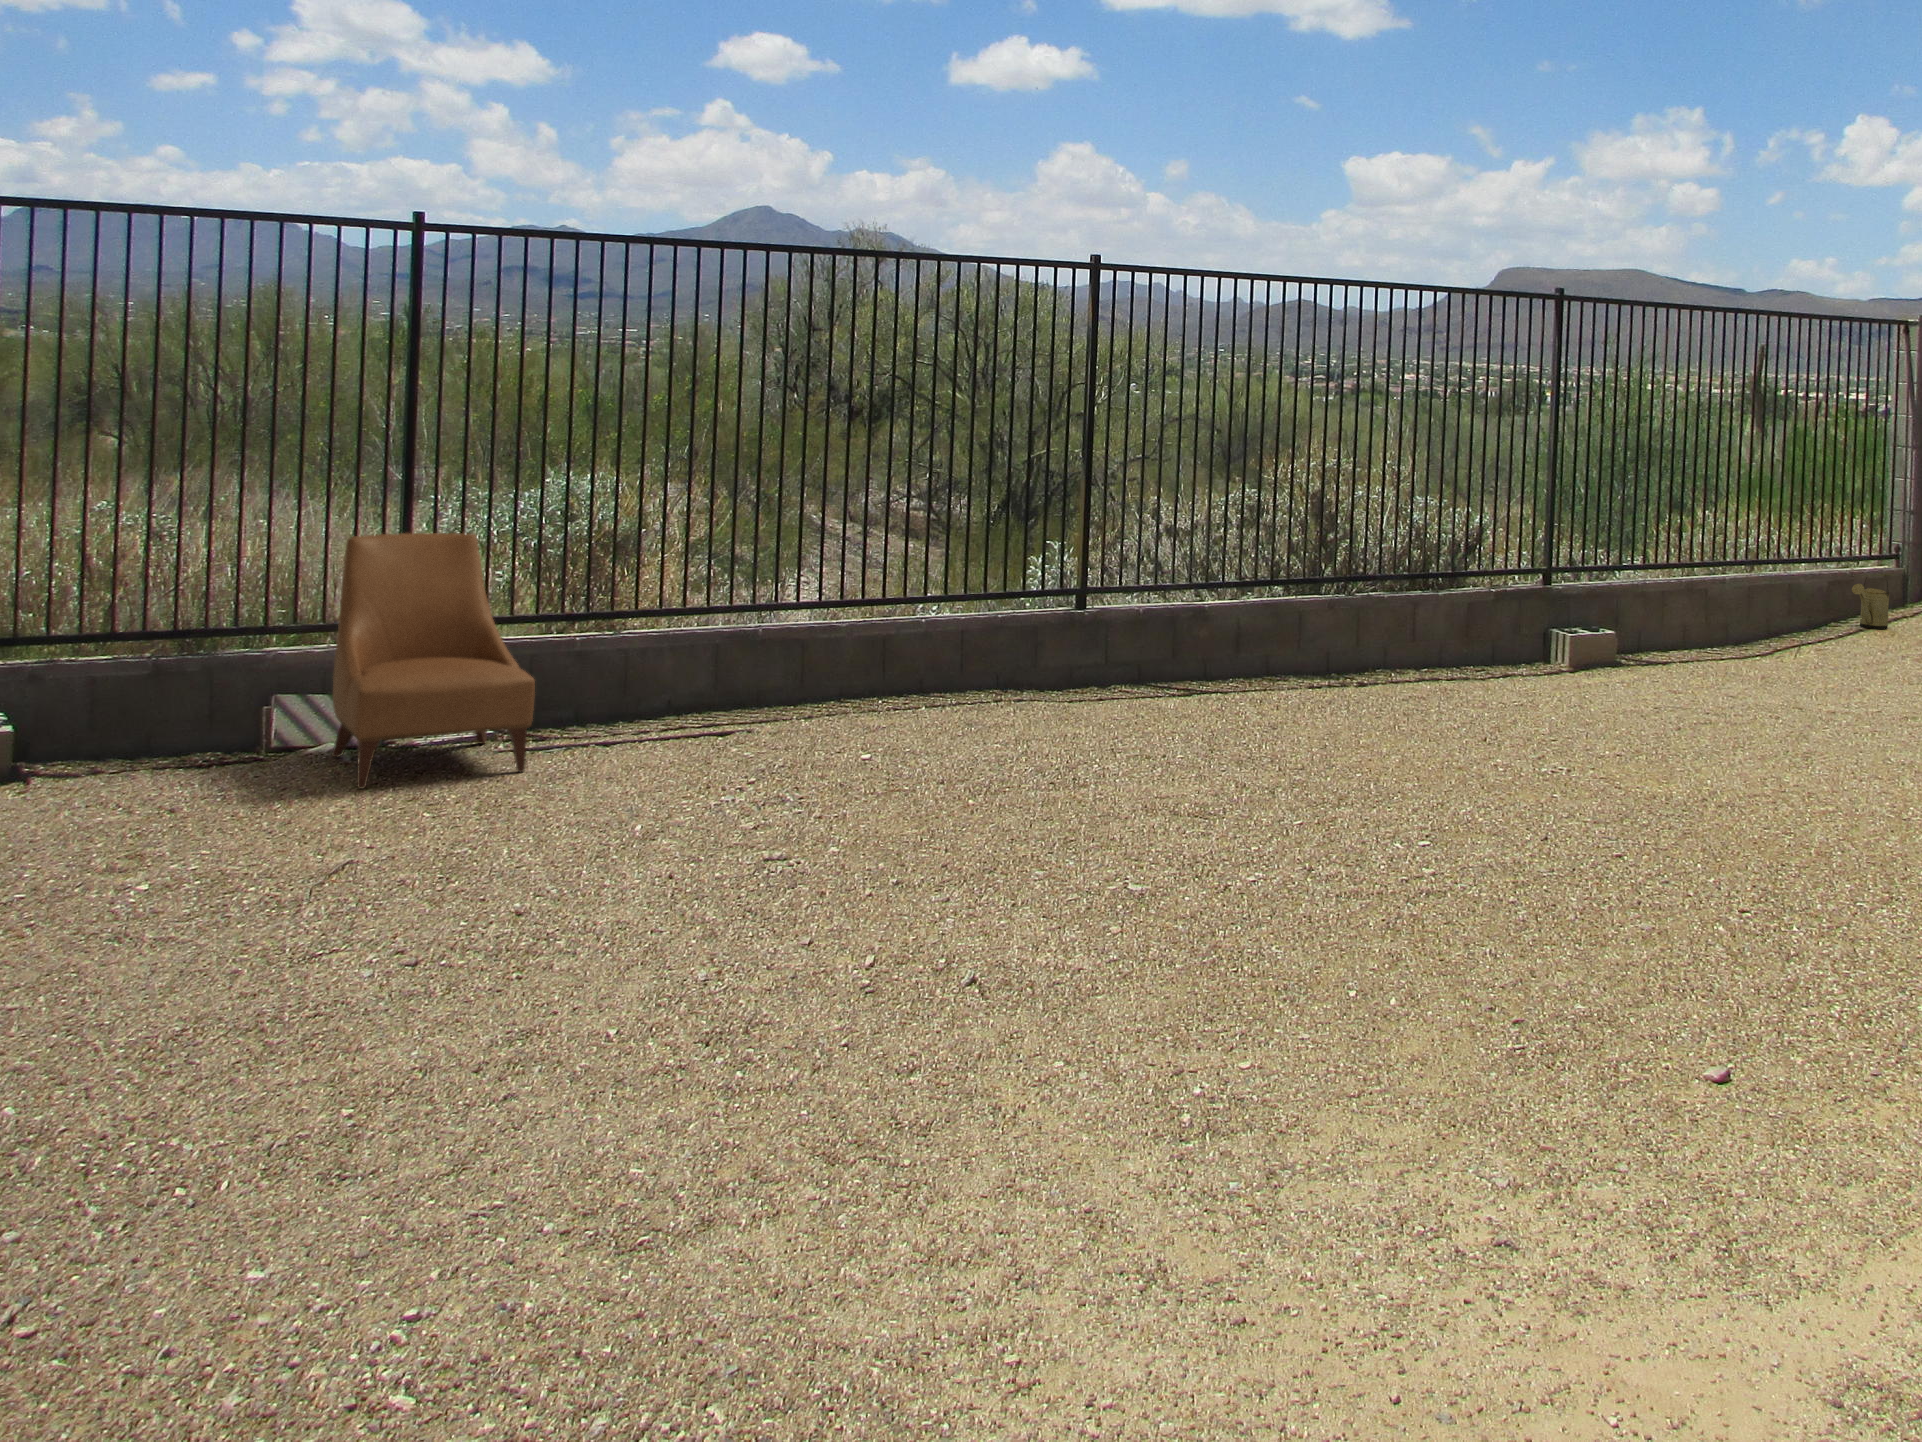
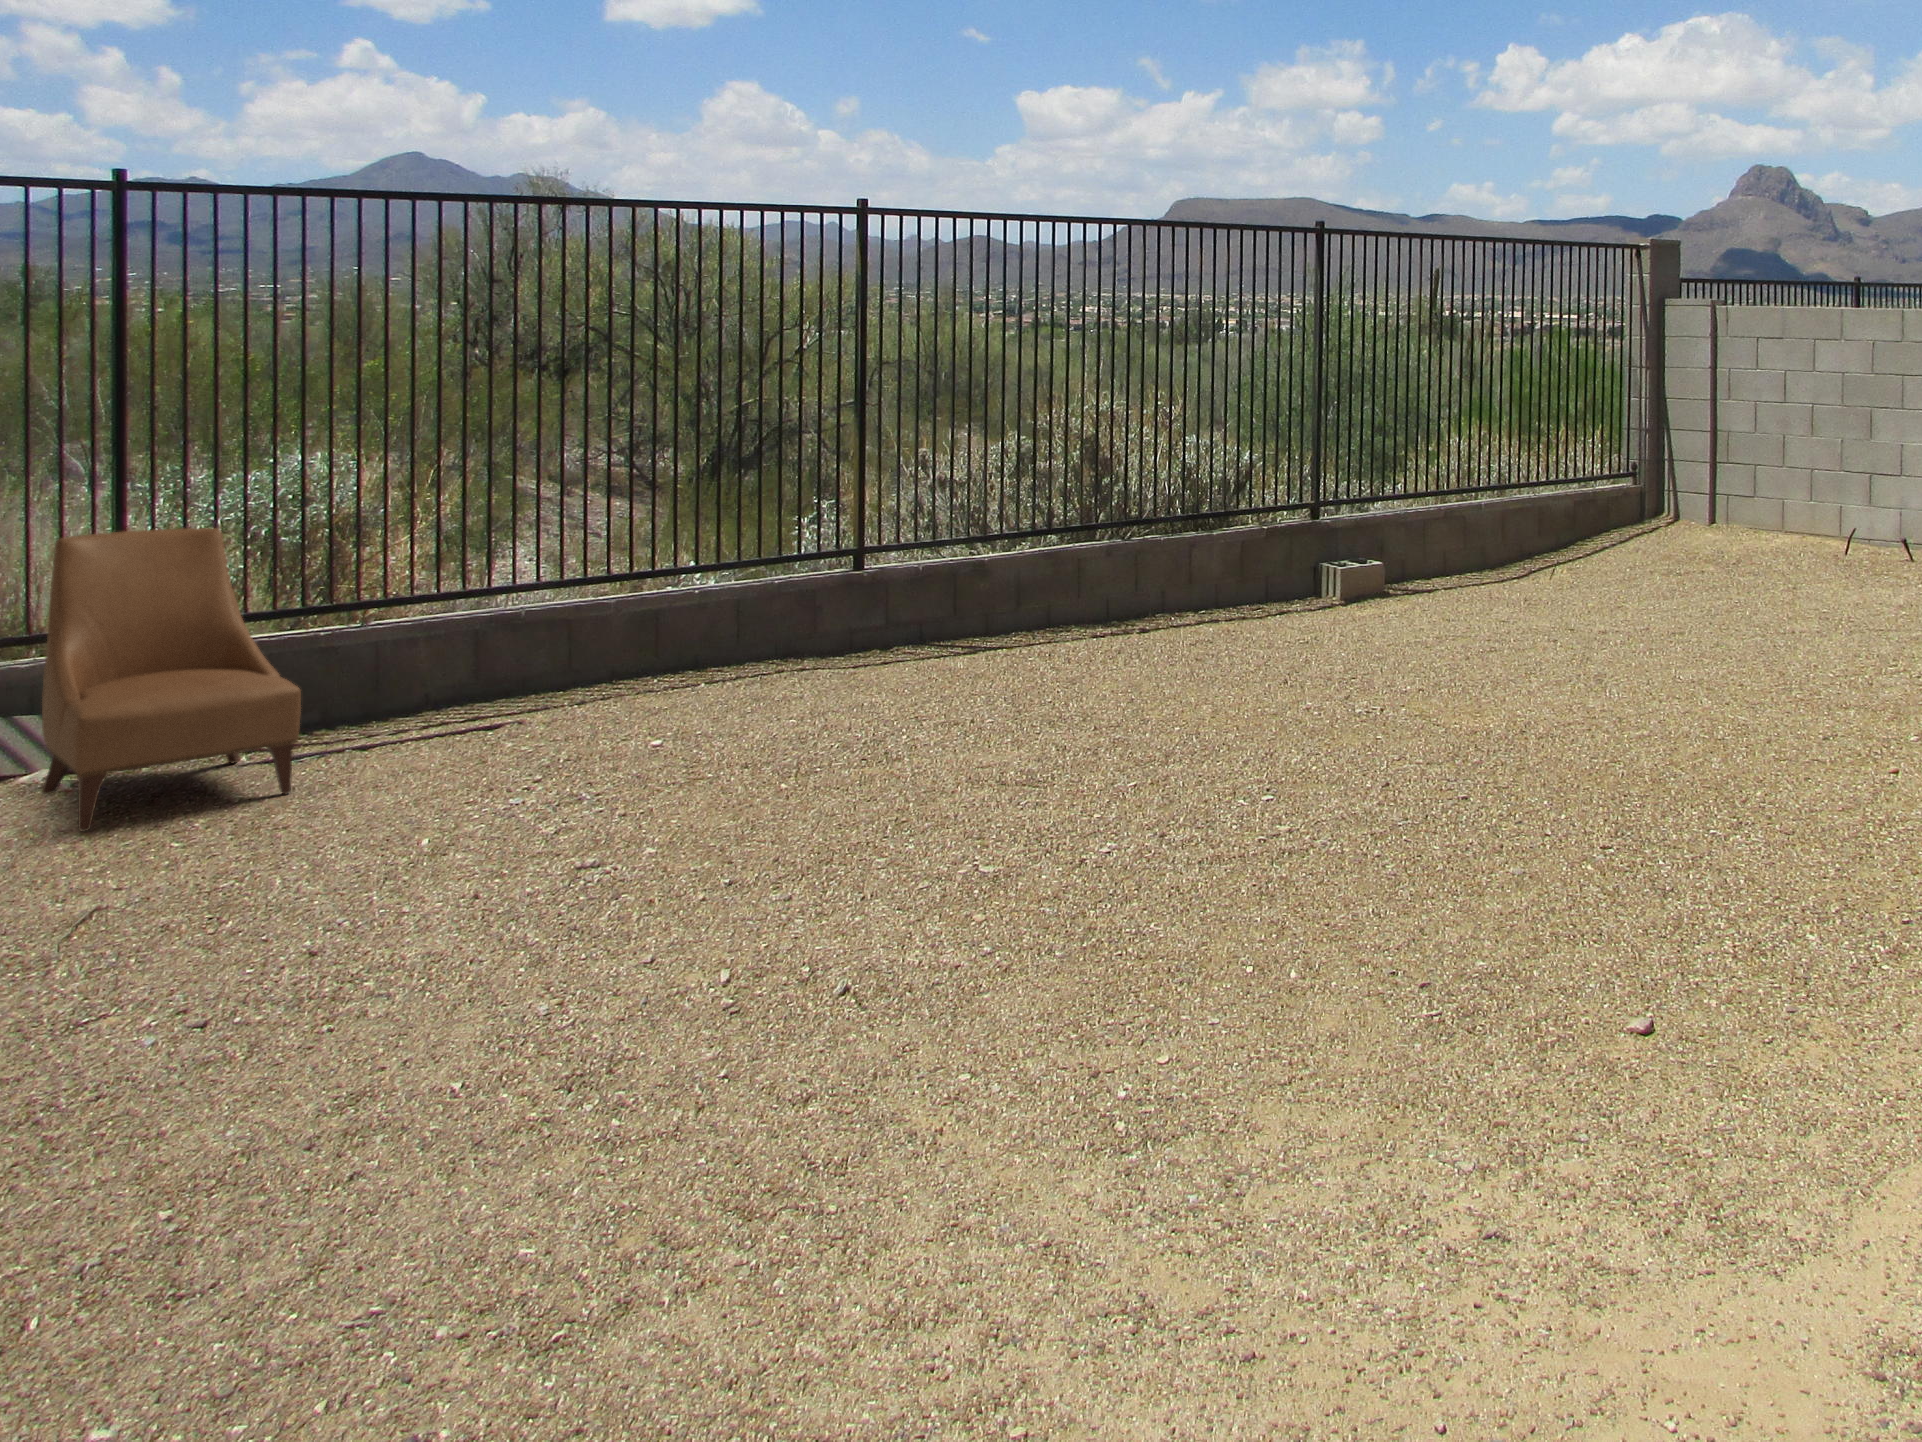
watering can: present [1852,578,1889,629] -> none [1564,506,1593,552]

